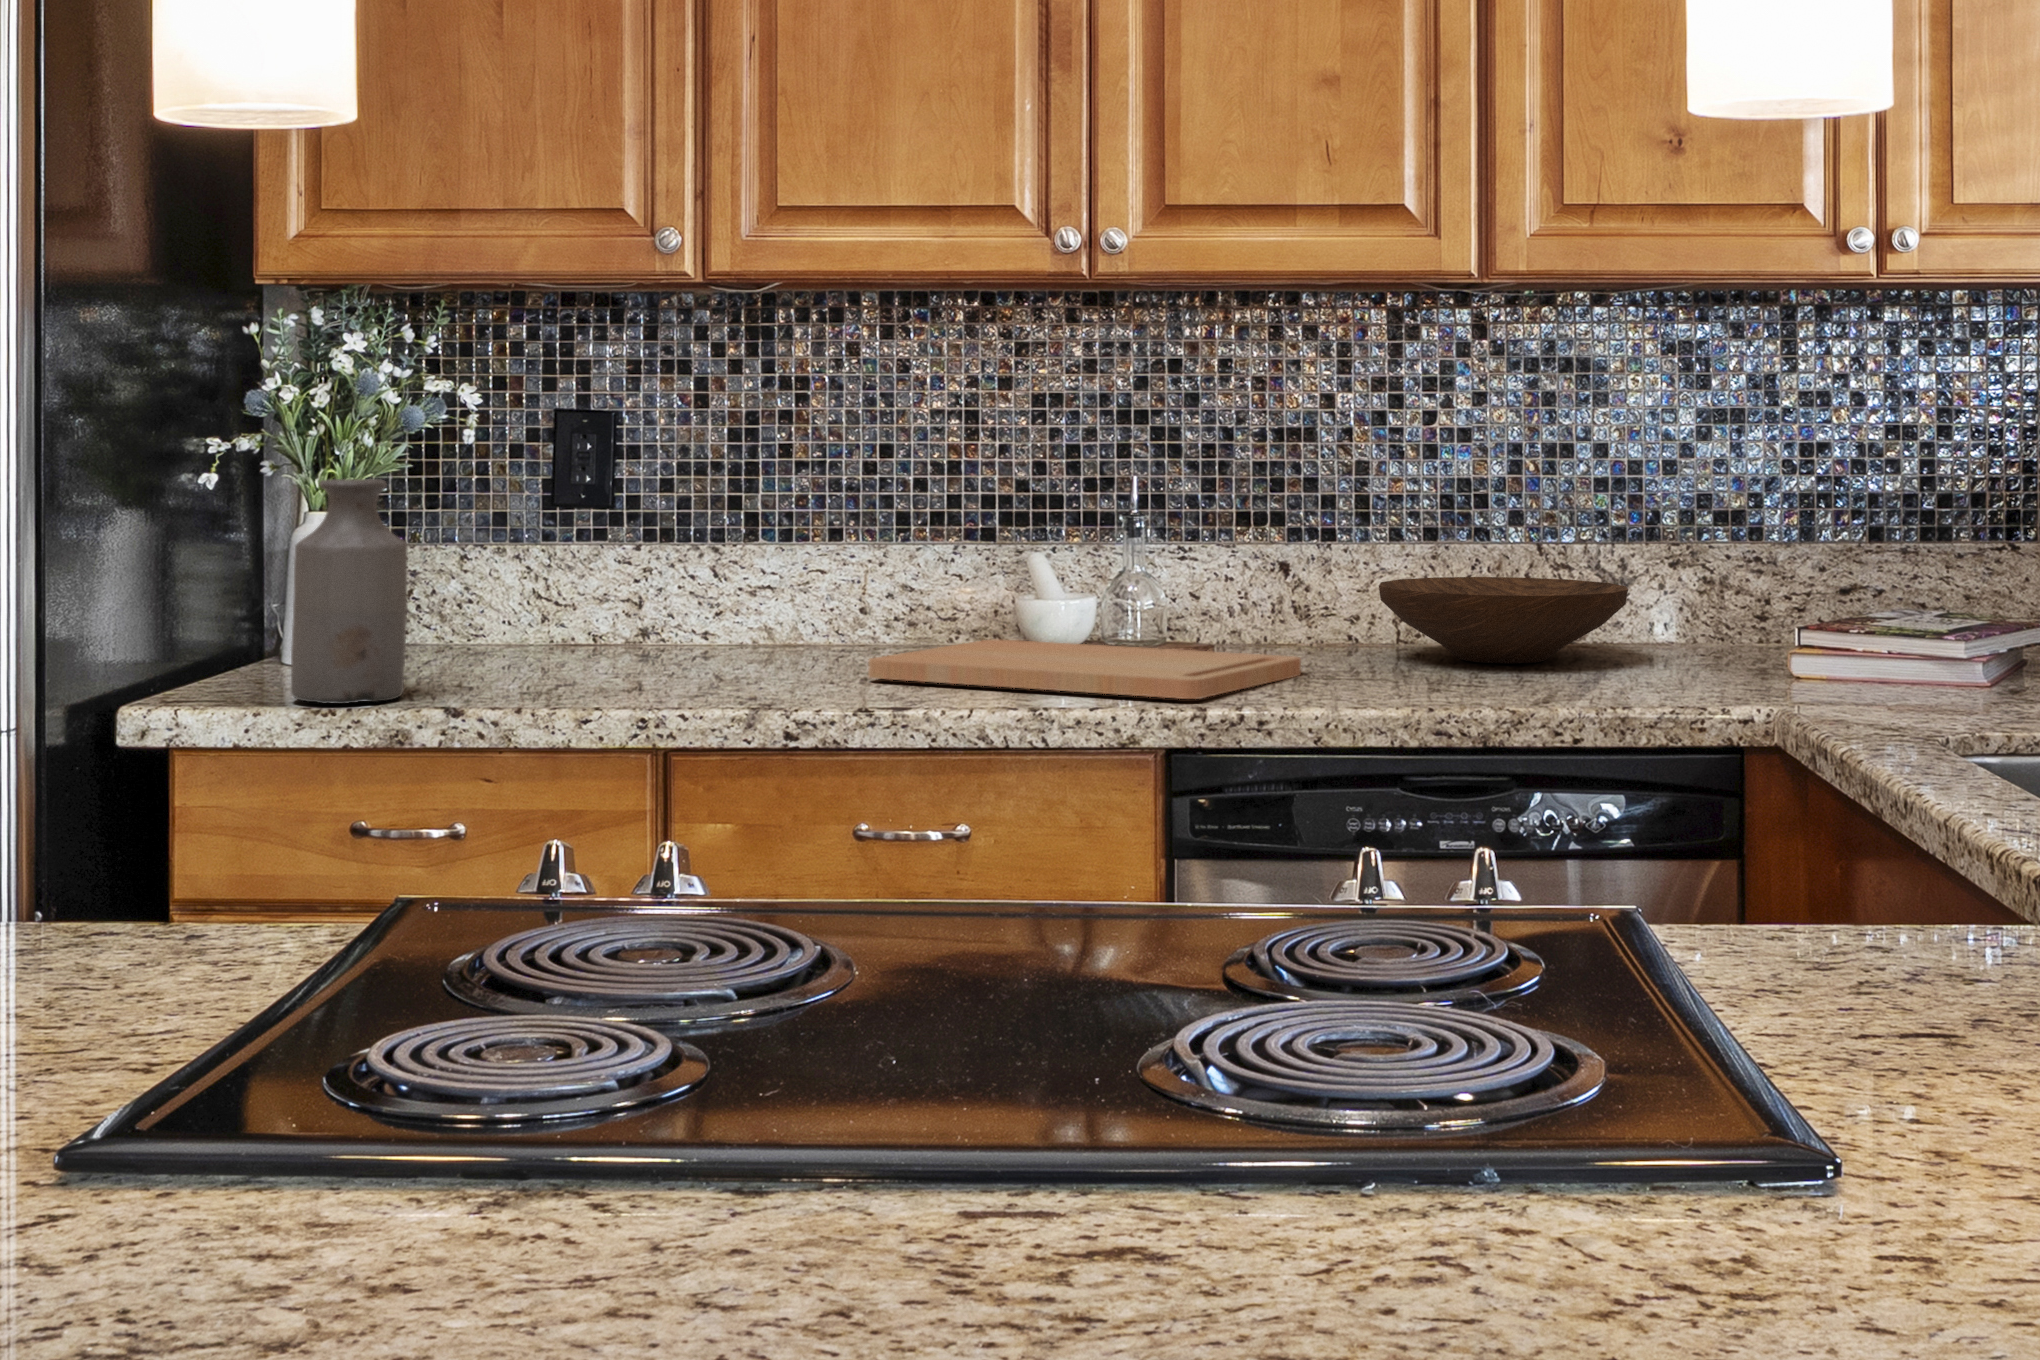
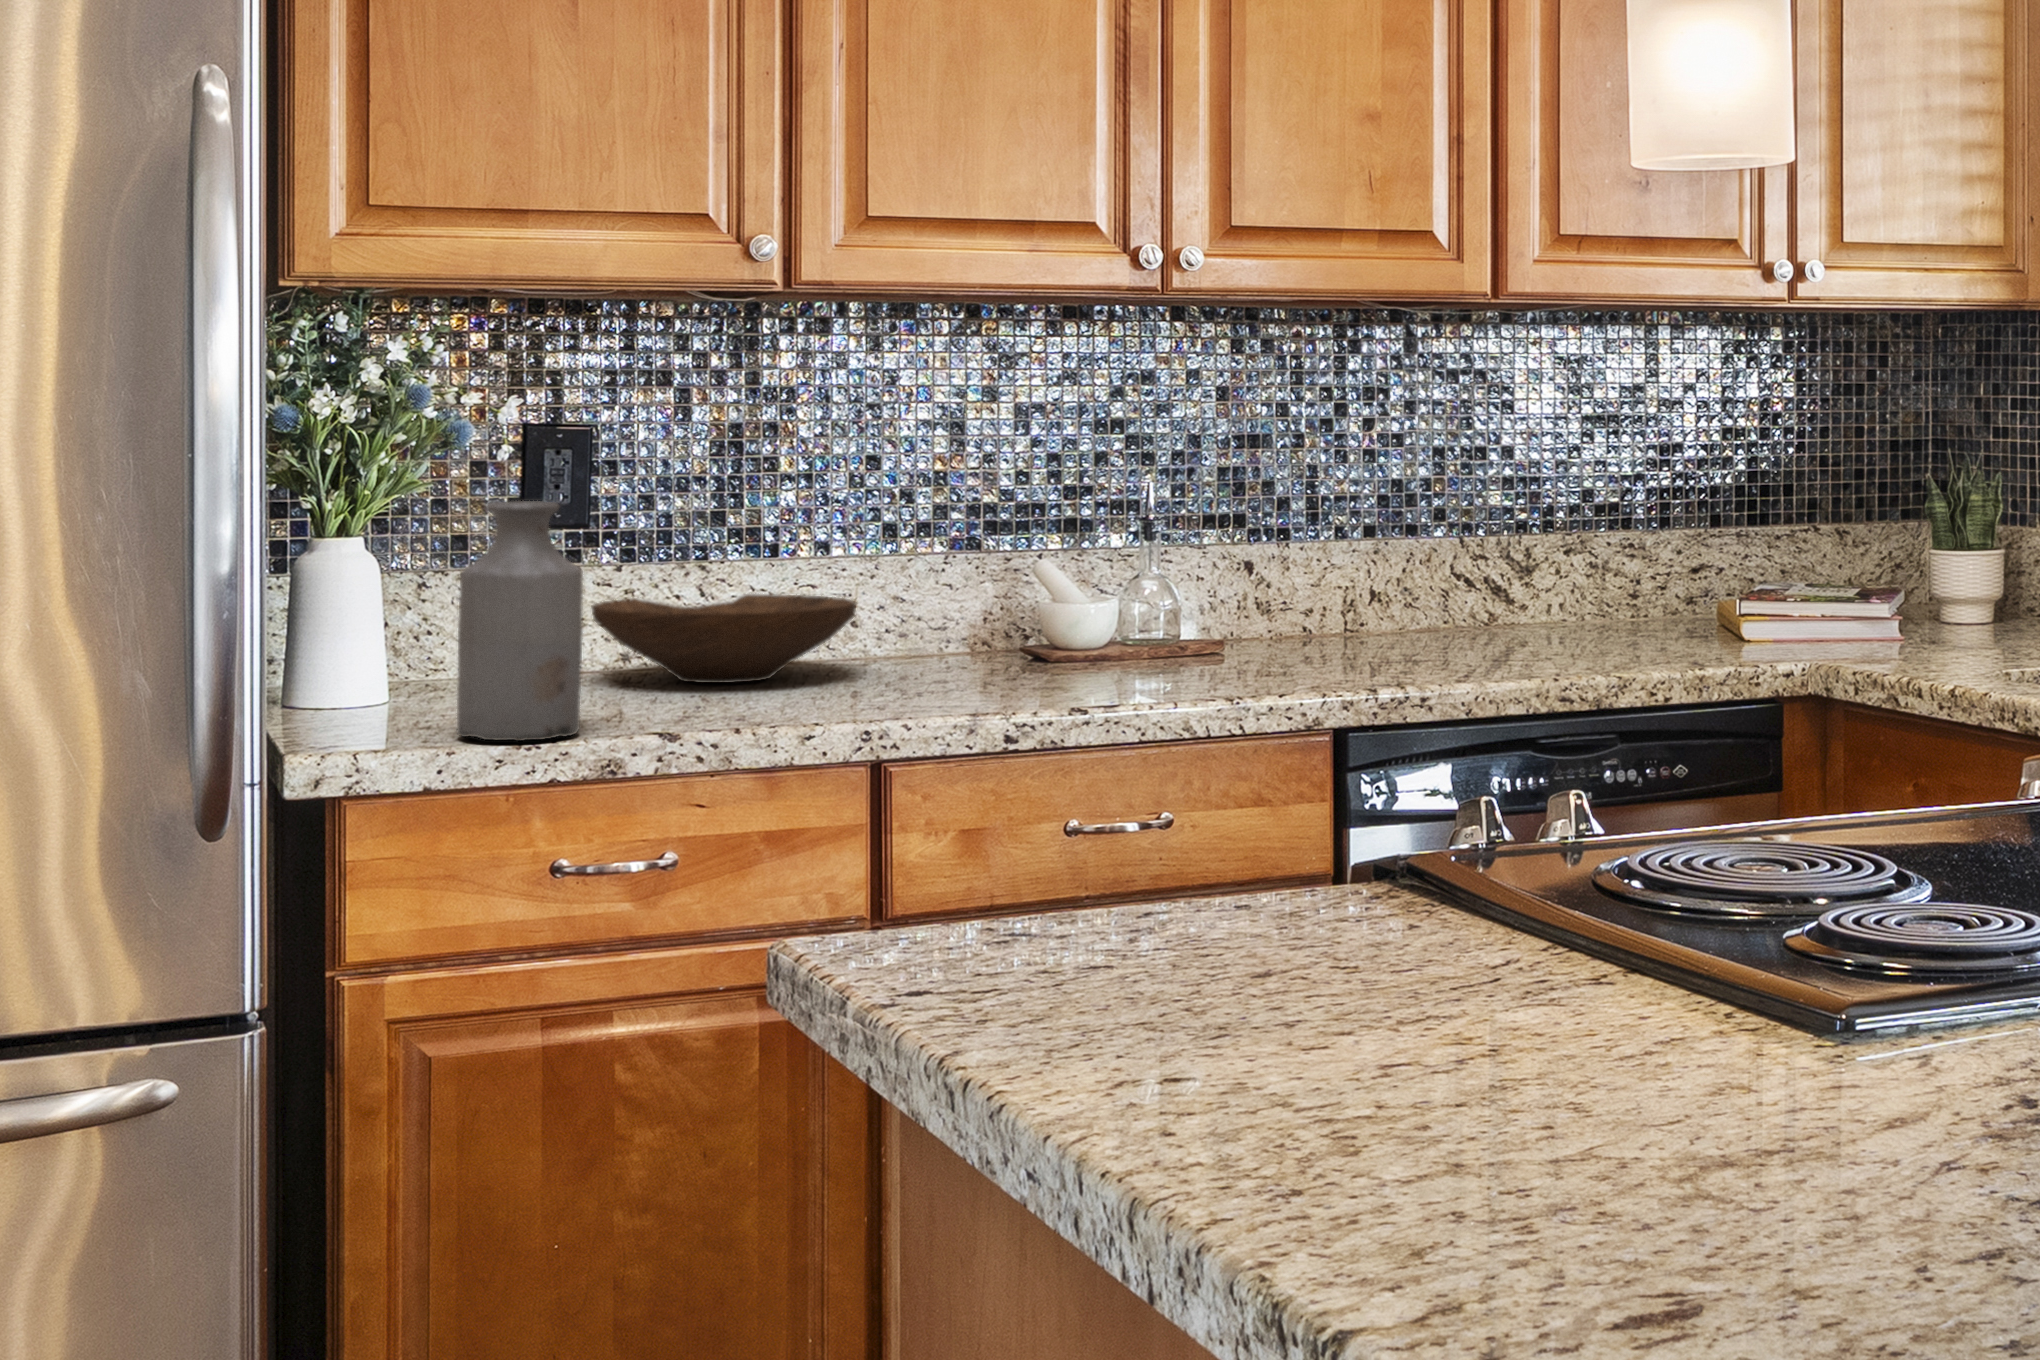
wooden bowl: present [1379,577,1628,663] -> present [592,594,856,683]
cutting board: present [868,639,1301,699] -> none [986,645,1352,686]

